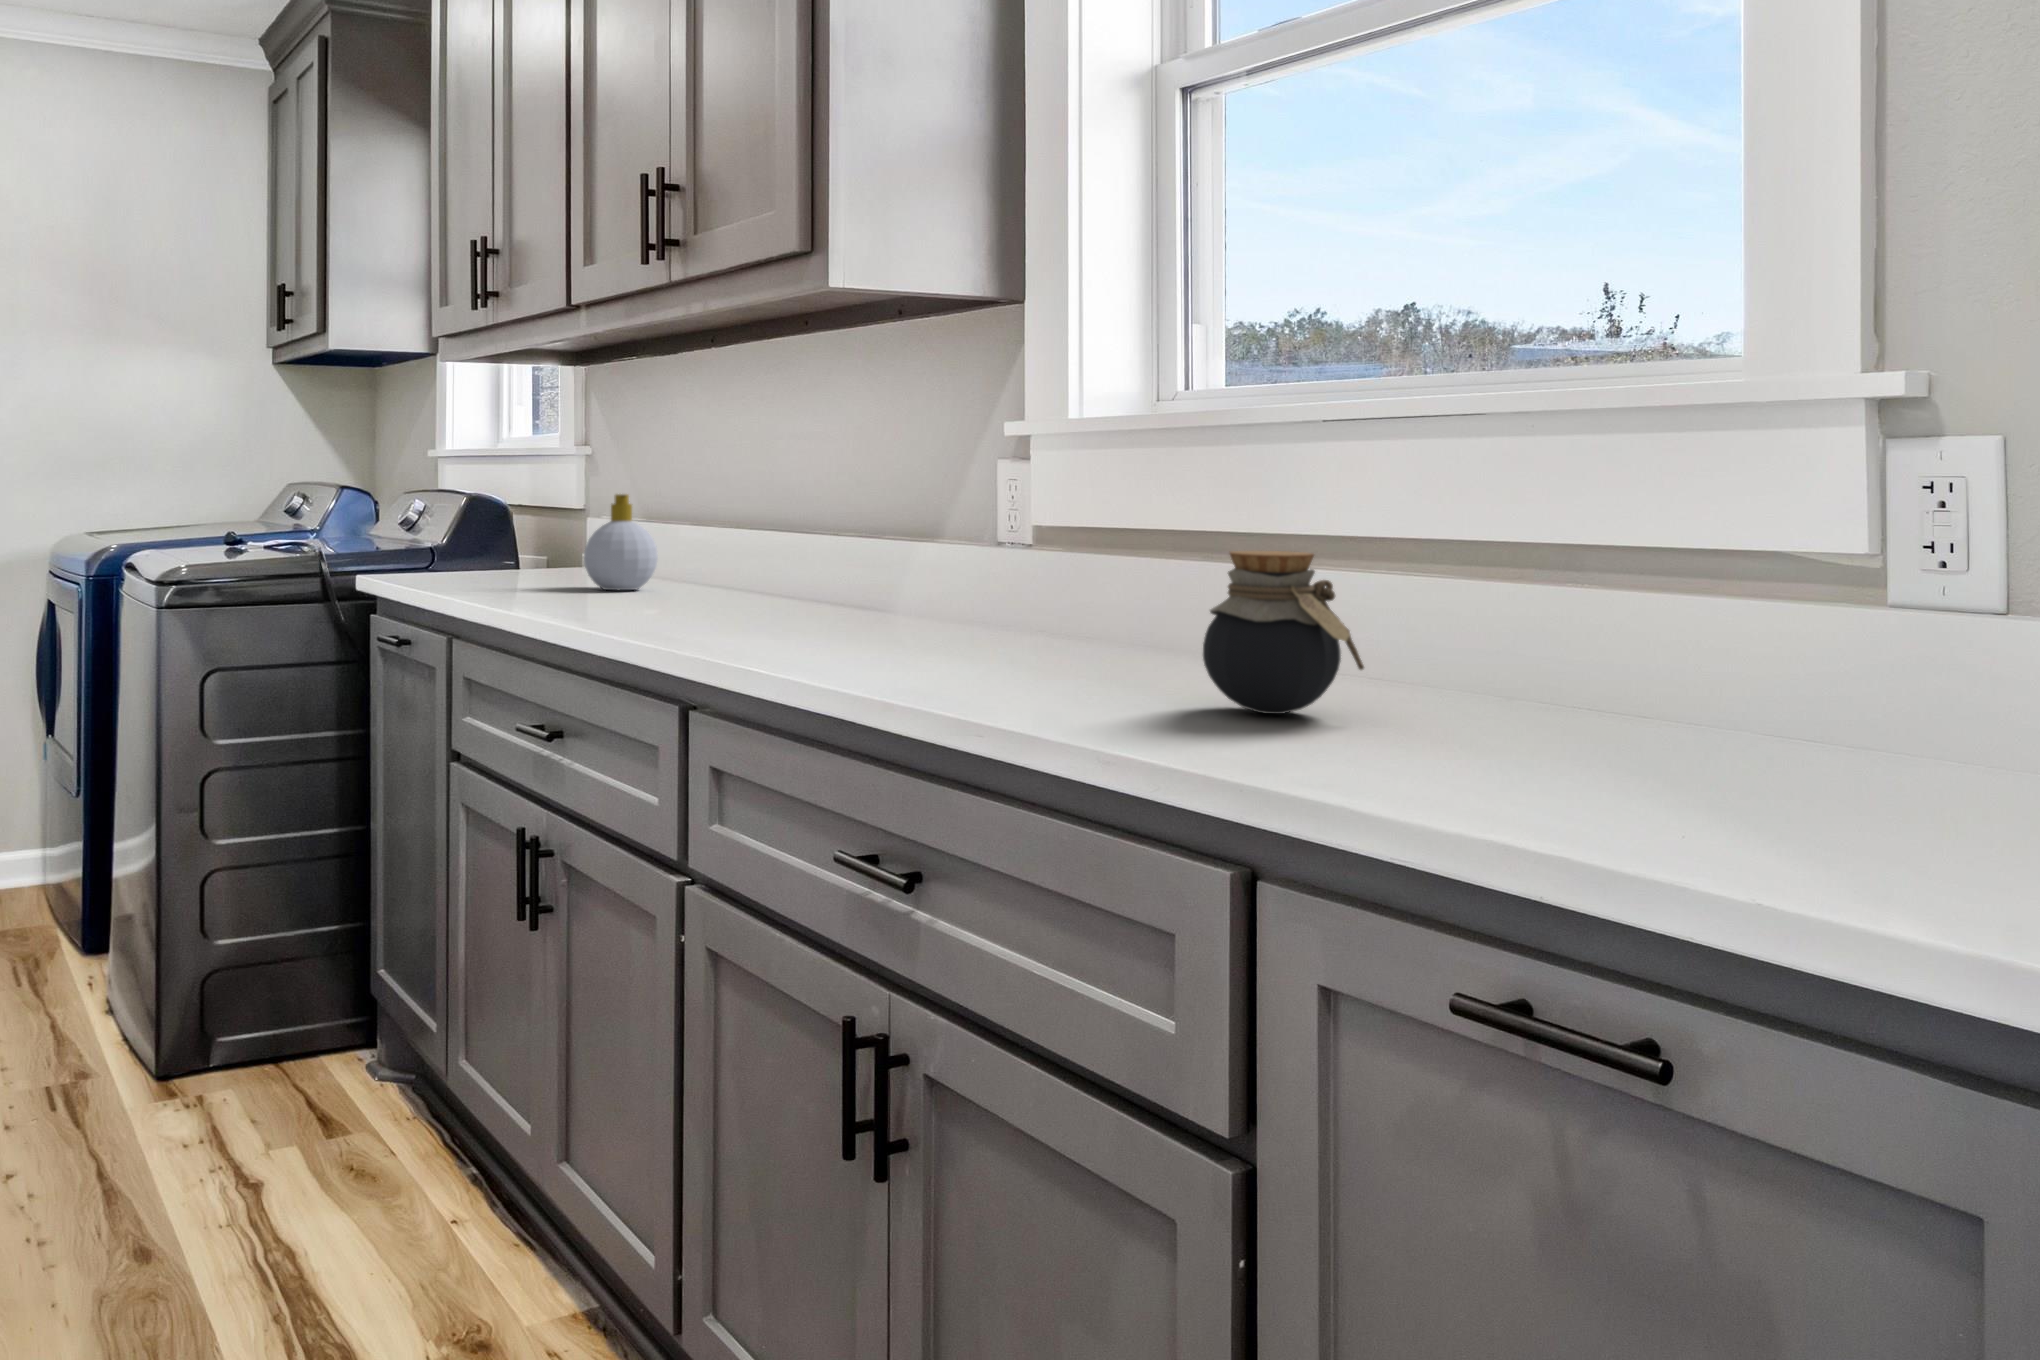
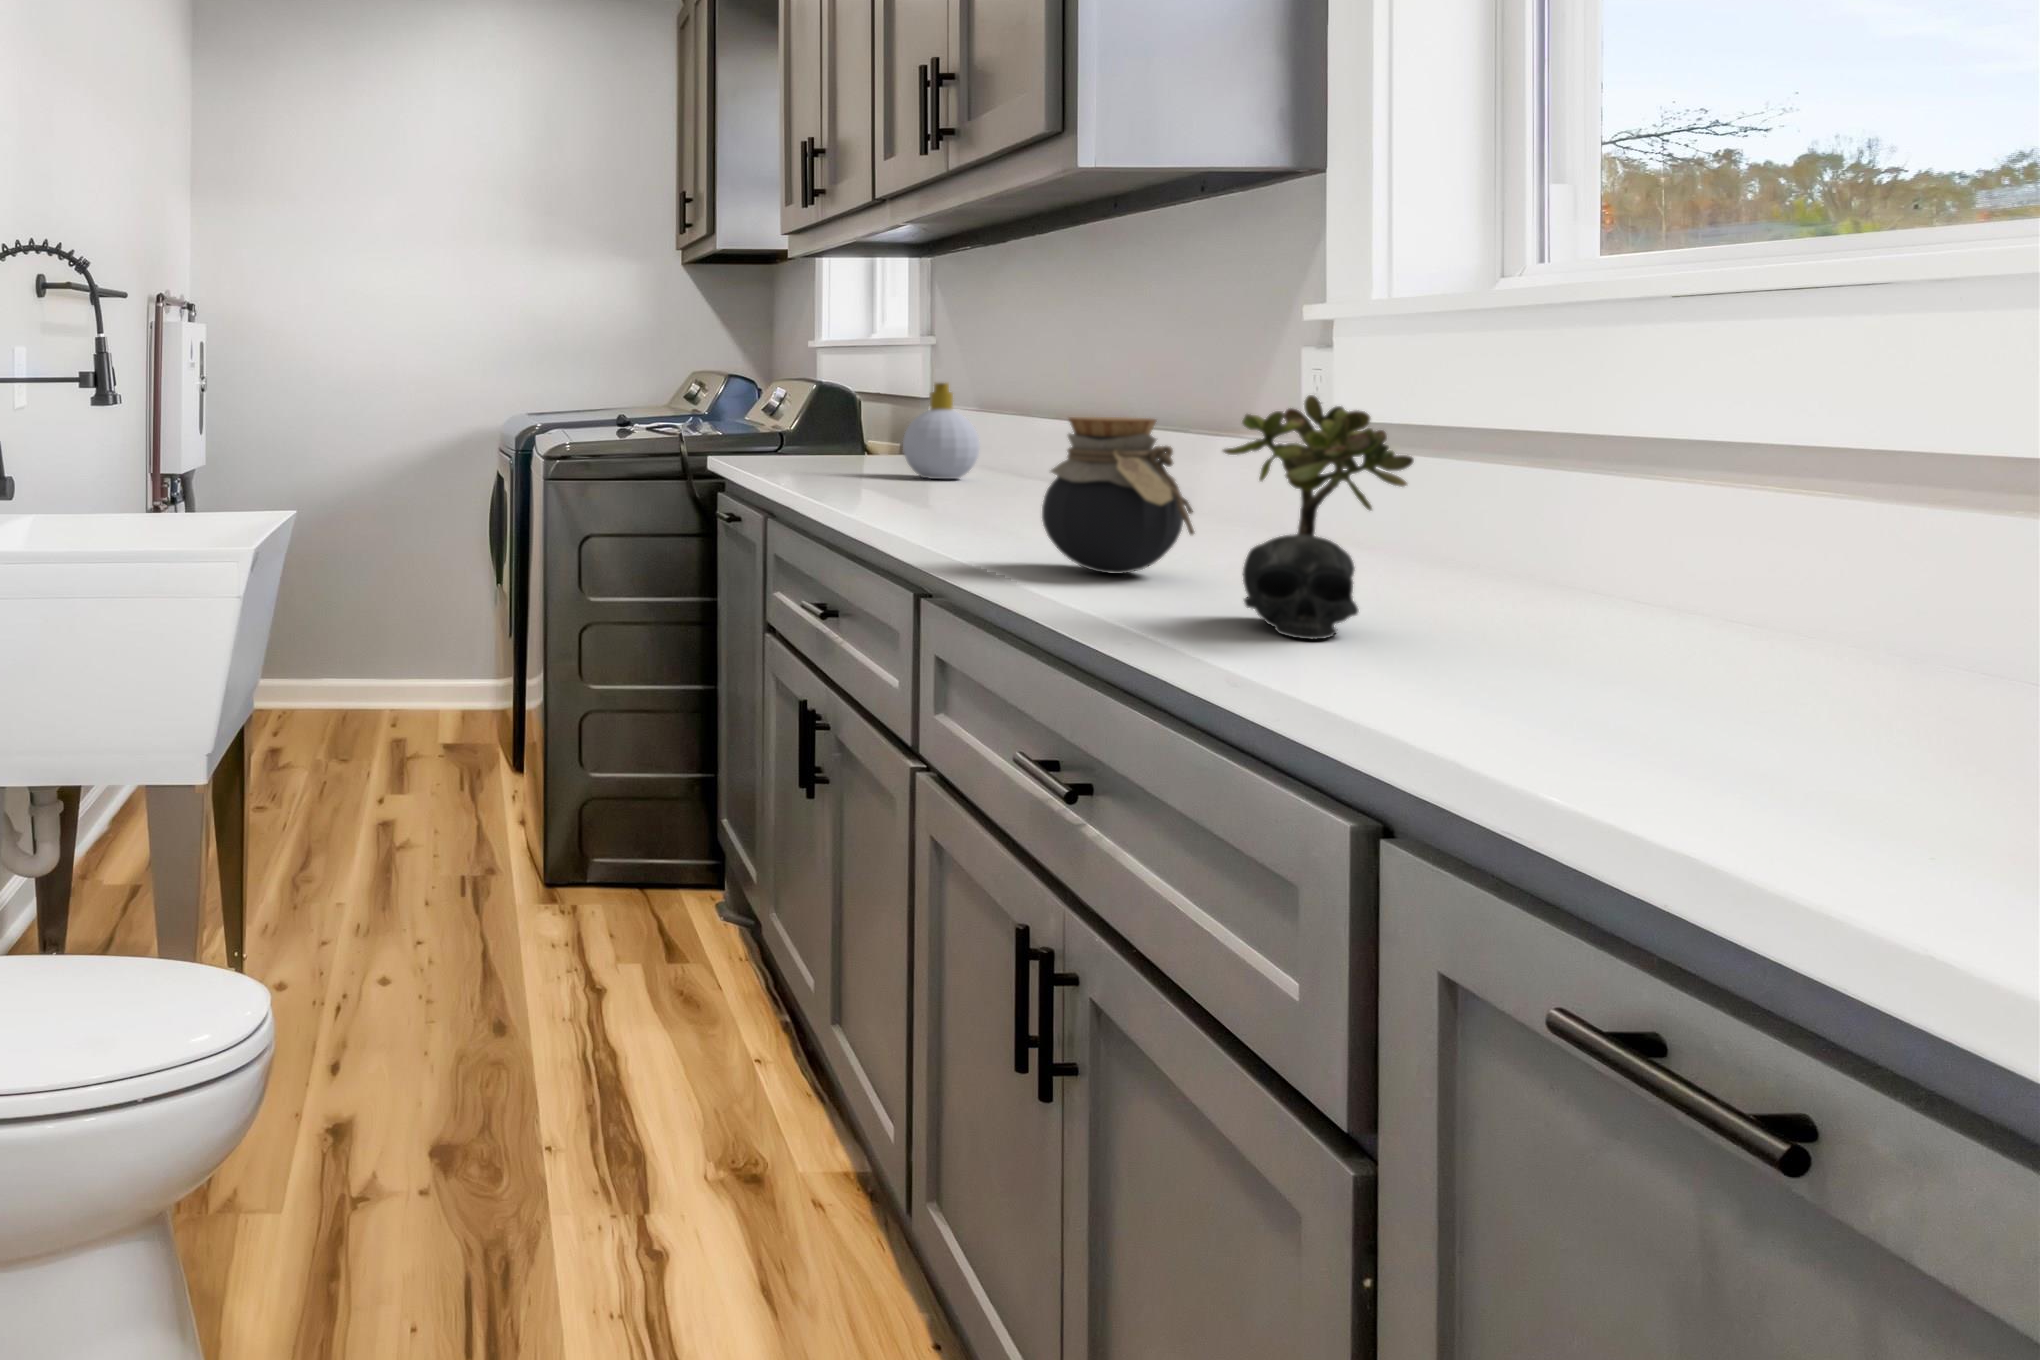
succulent plant: none [979,514,1114,710] -> present [1223,395,1414,639]
jar: present [1203,551,1364,714] -> present [1042,417,1194,574]

